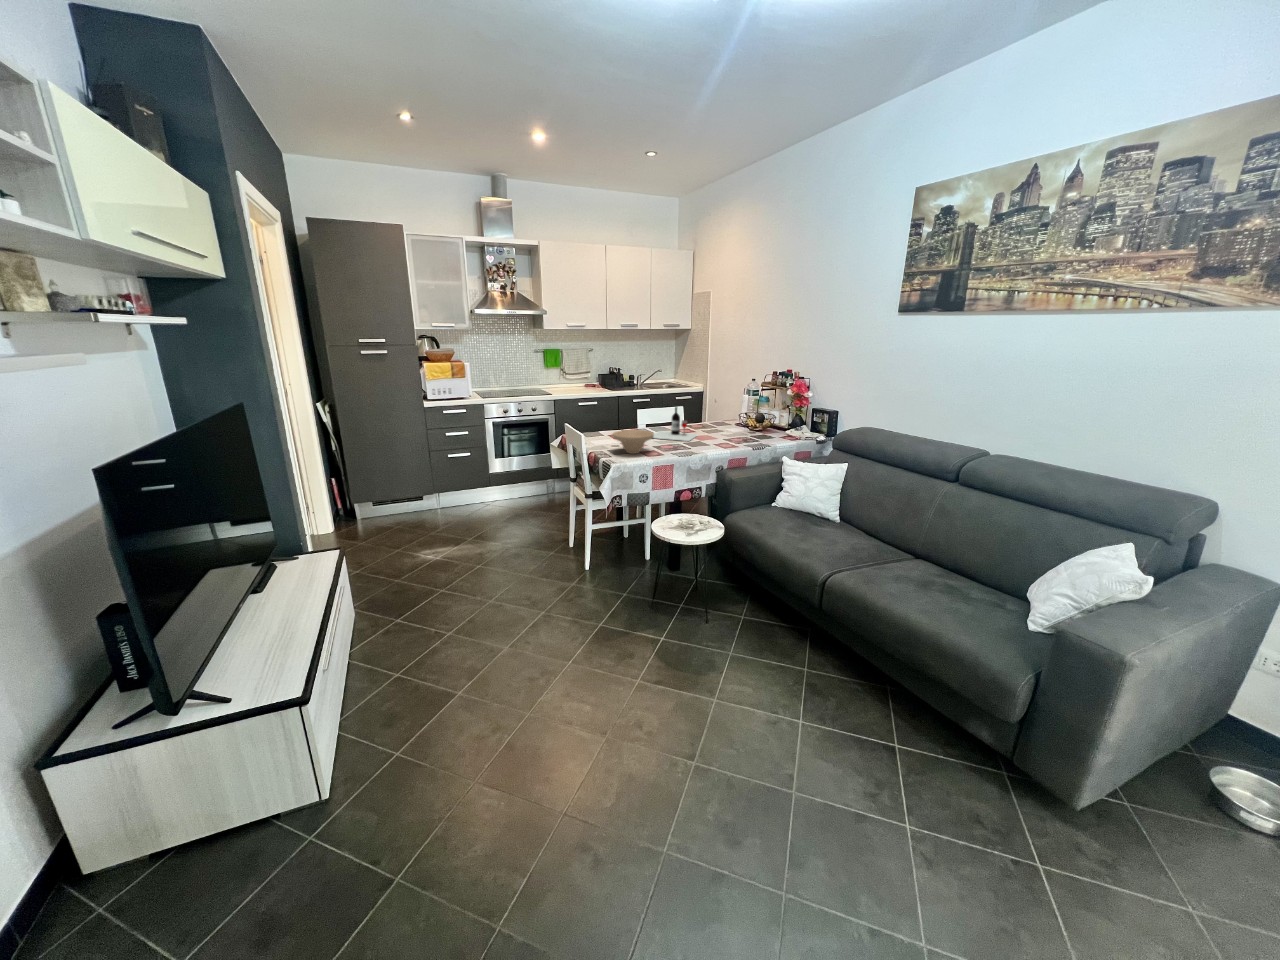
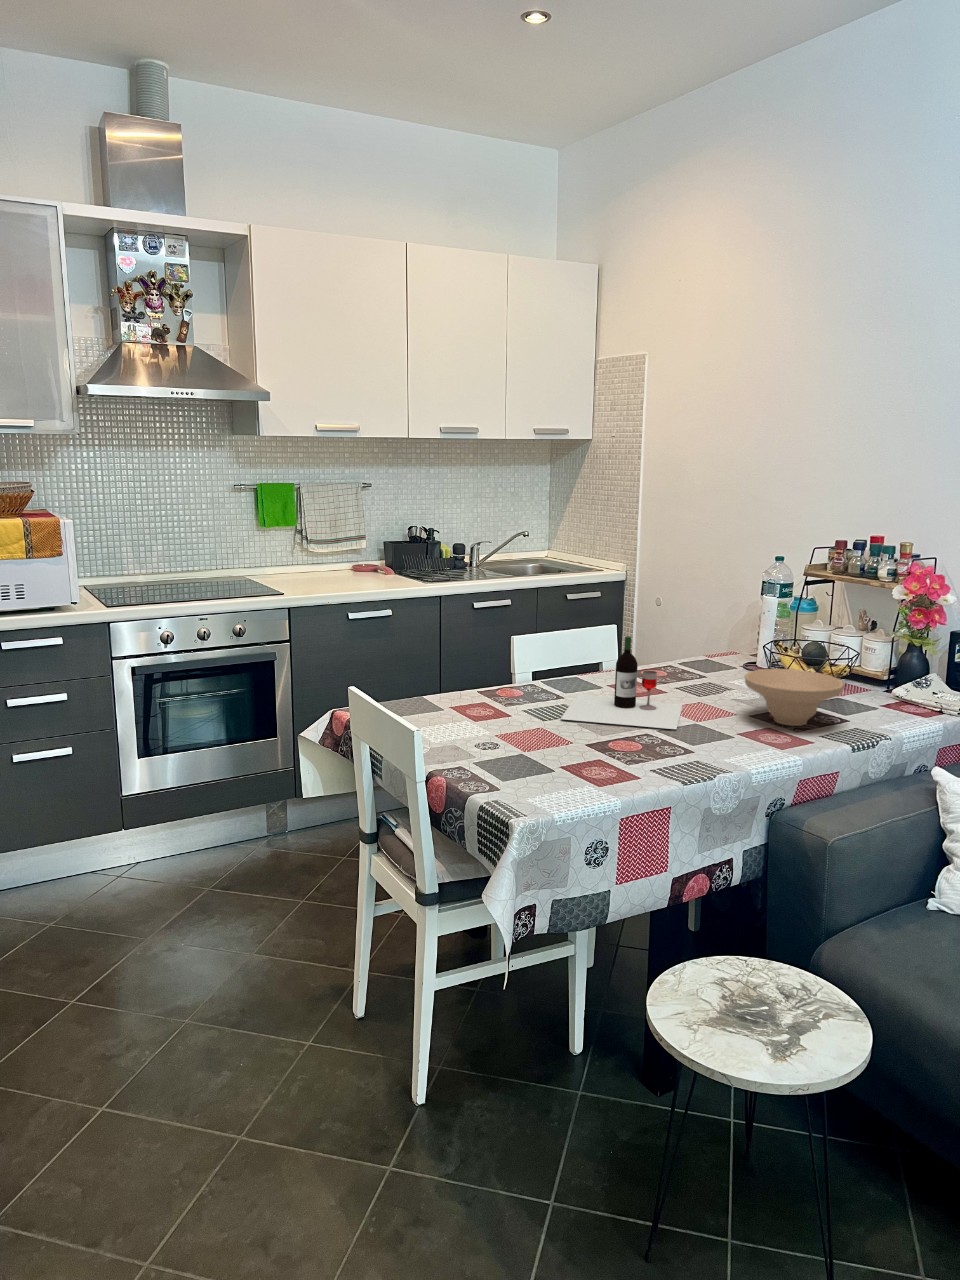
bowl: present [613,430,654,454] -> present [745,669,844,726]

